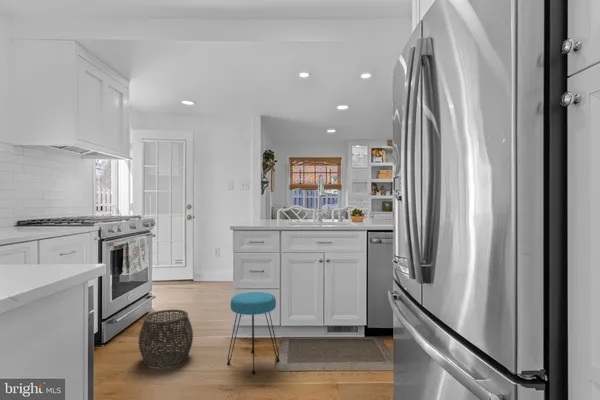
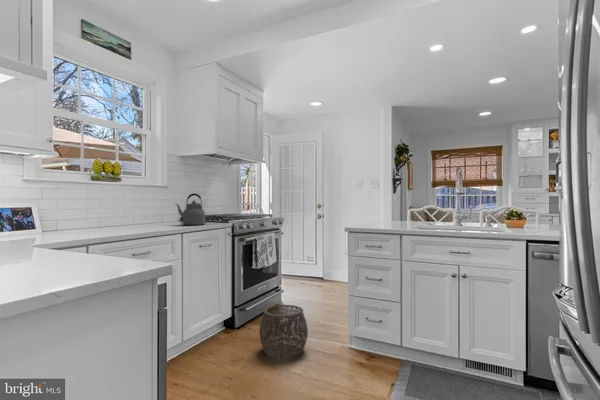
kettle: none [25,192,68,229] -> present [175,194,205,225]
stool: present [227,292,280,373] -> none [338,296,392,379]

